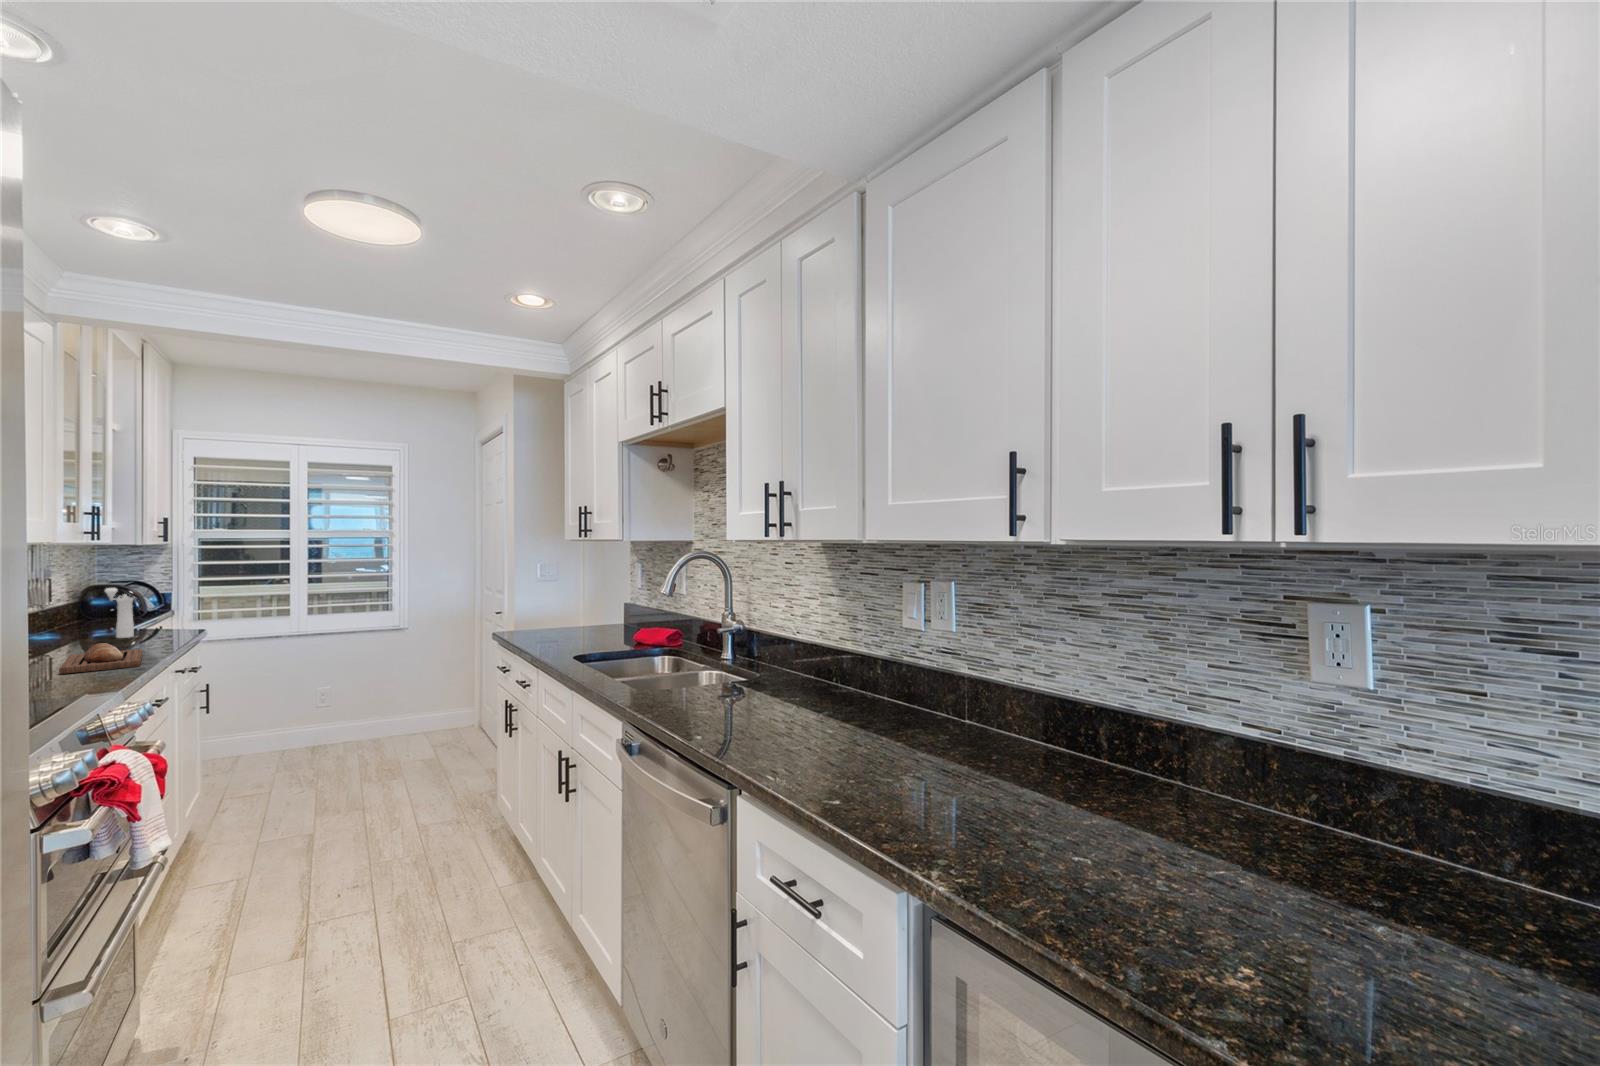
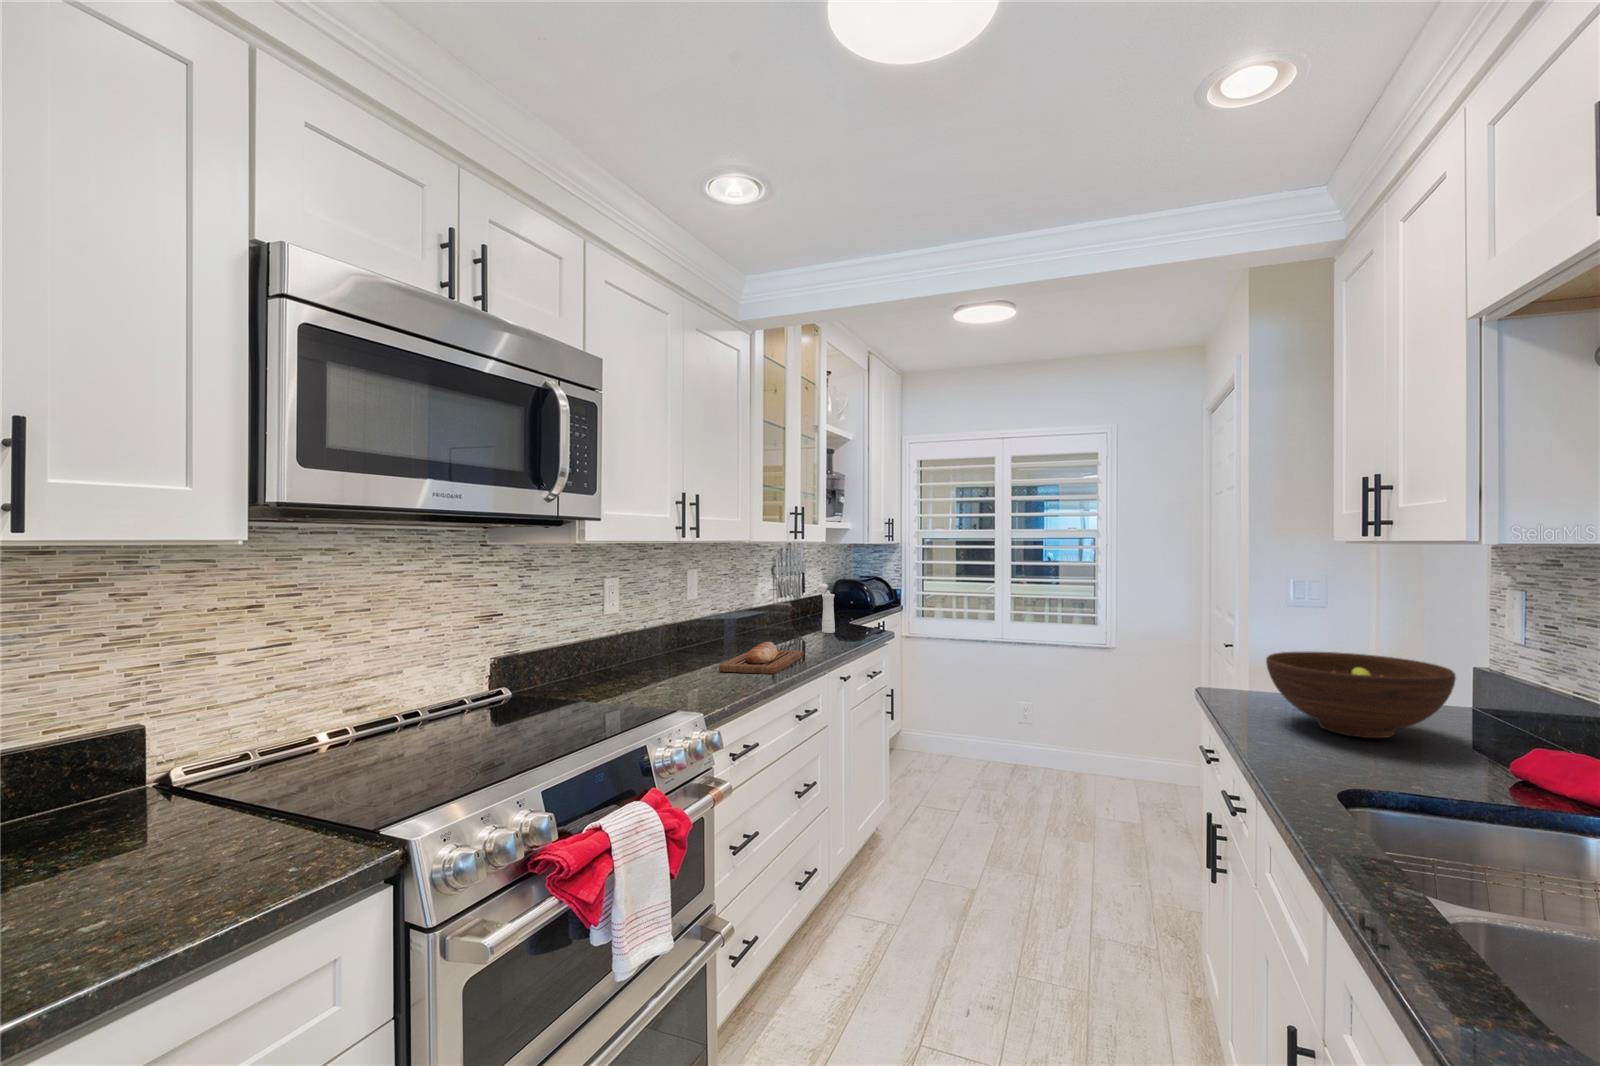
fruit bowl: none [536,600,615,640] -> present [1266,652,1456,738]

